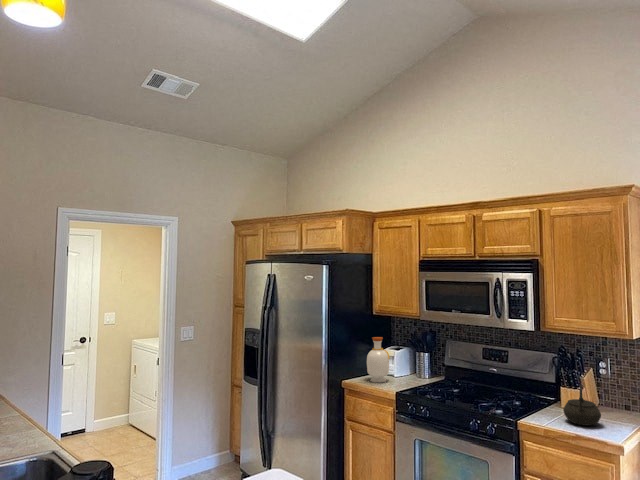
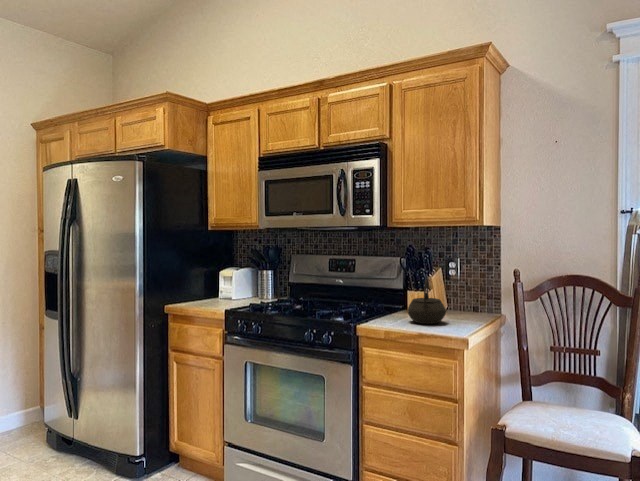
bottle: present [367,337,390,383] -> none [195,252,223,304]

